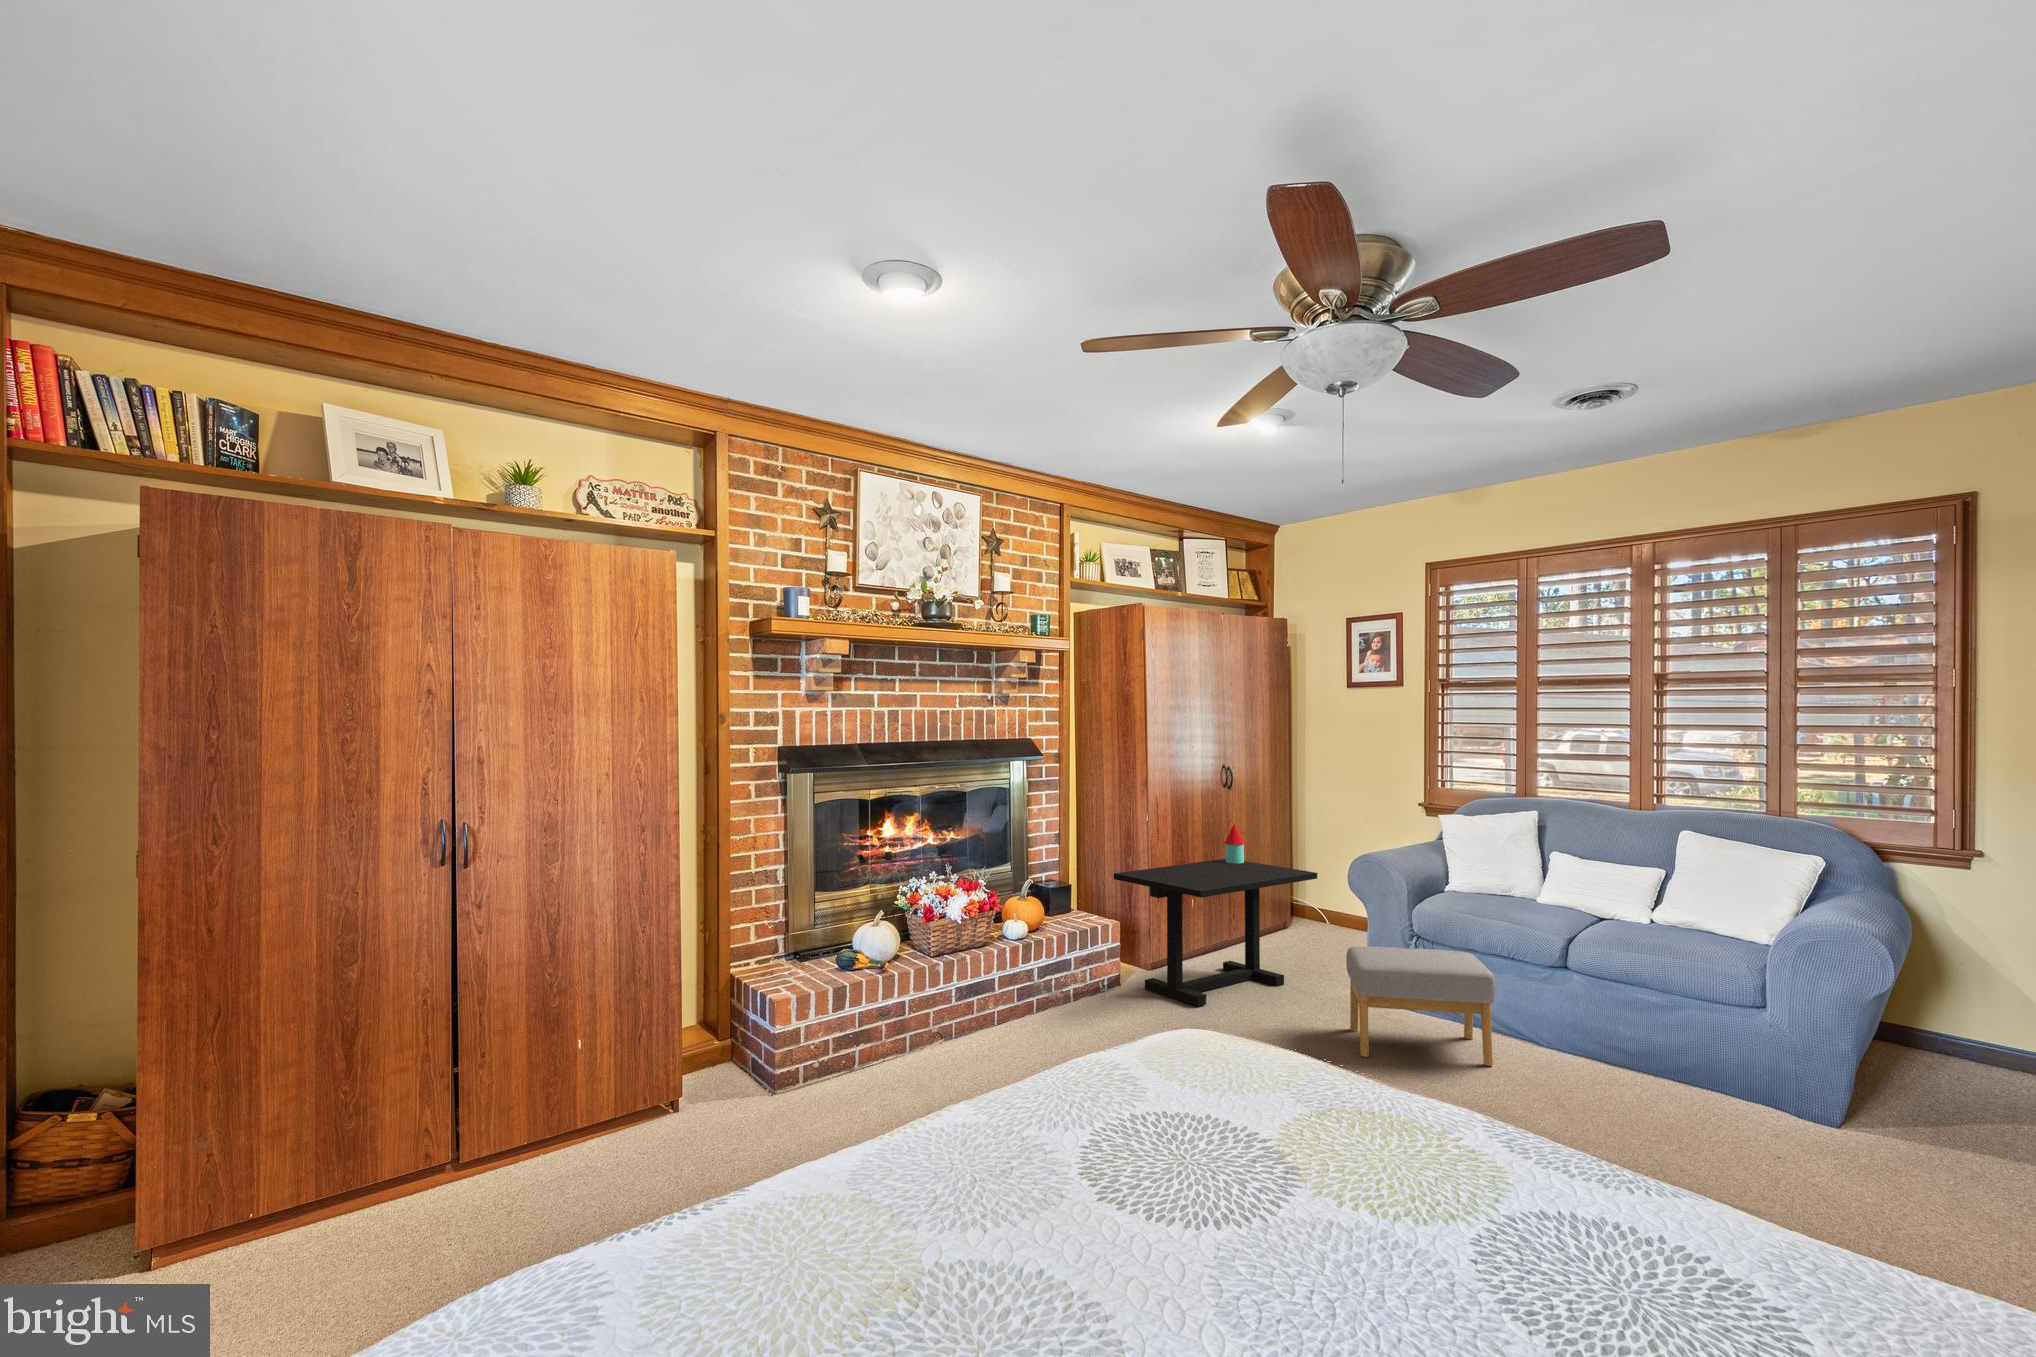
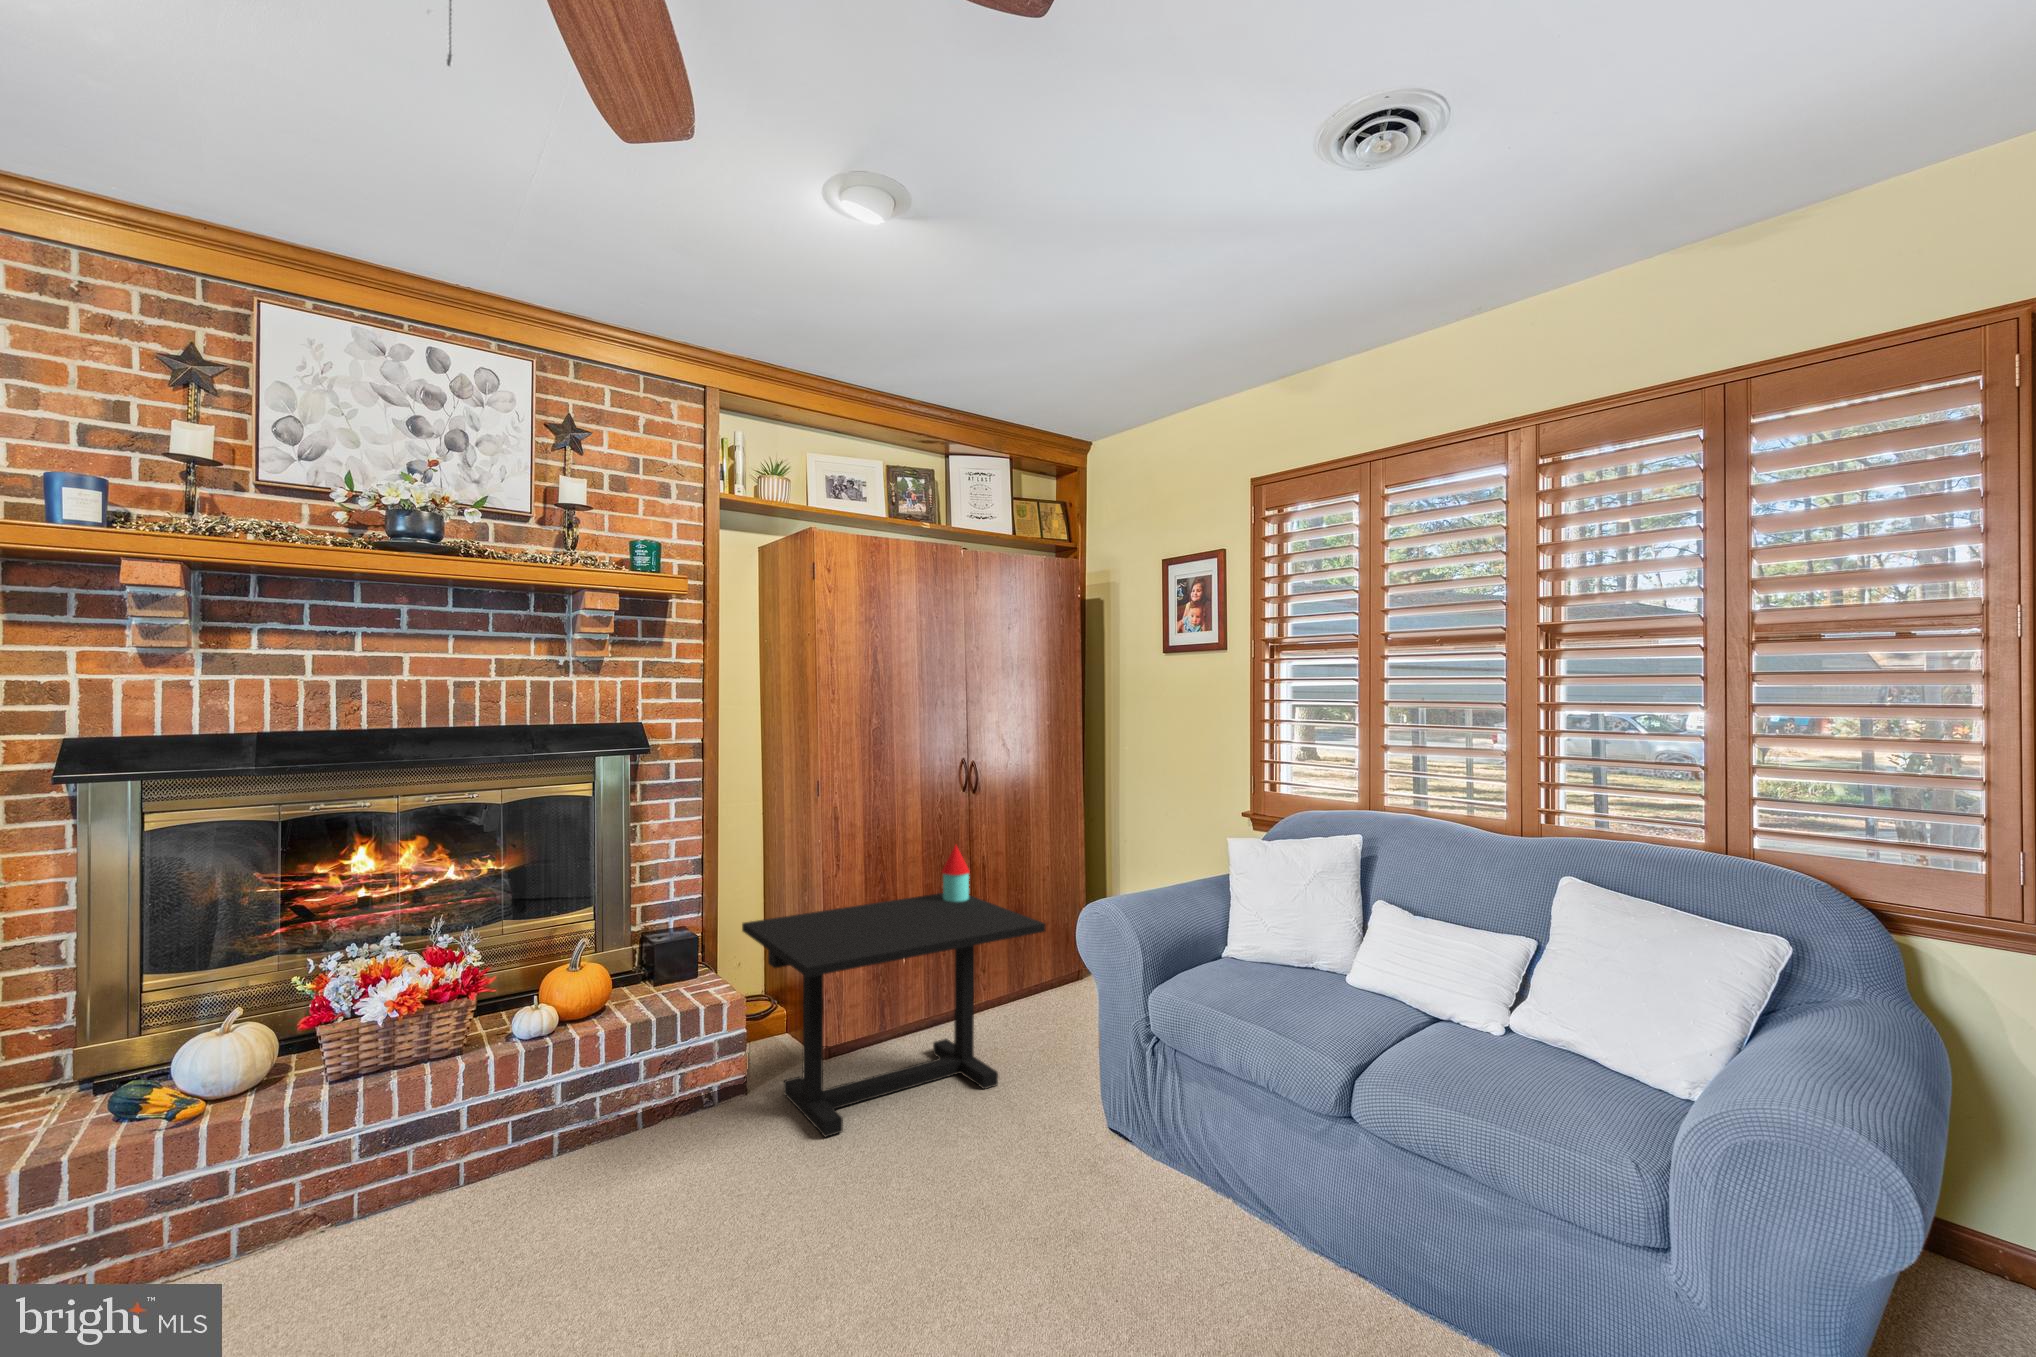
footstool: present [1346,946,1495,1066] -> none [988,1065,1218,1314]

